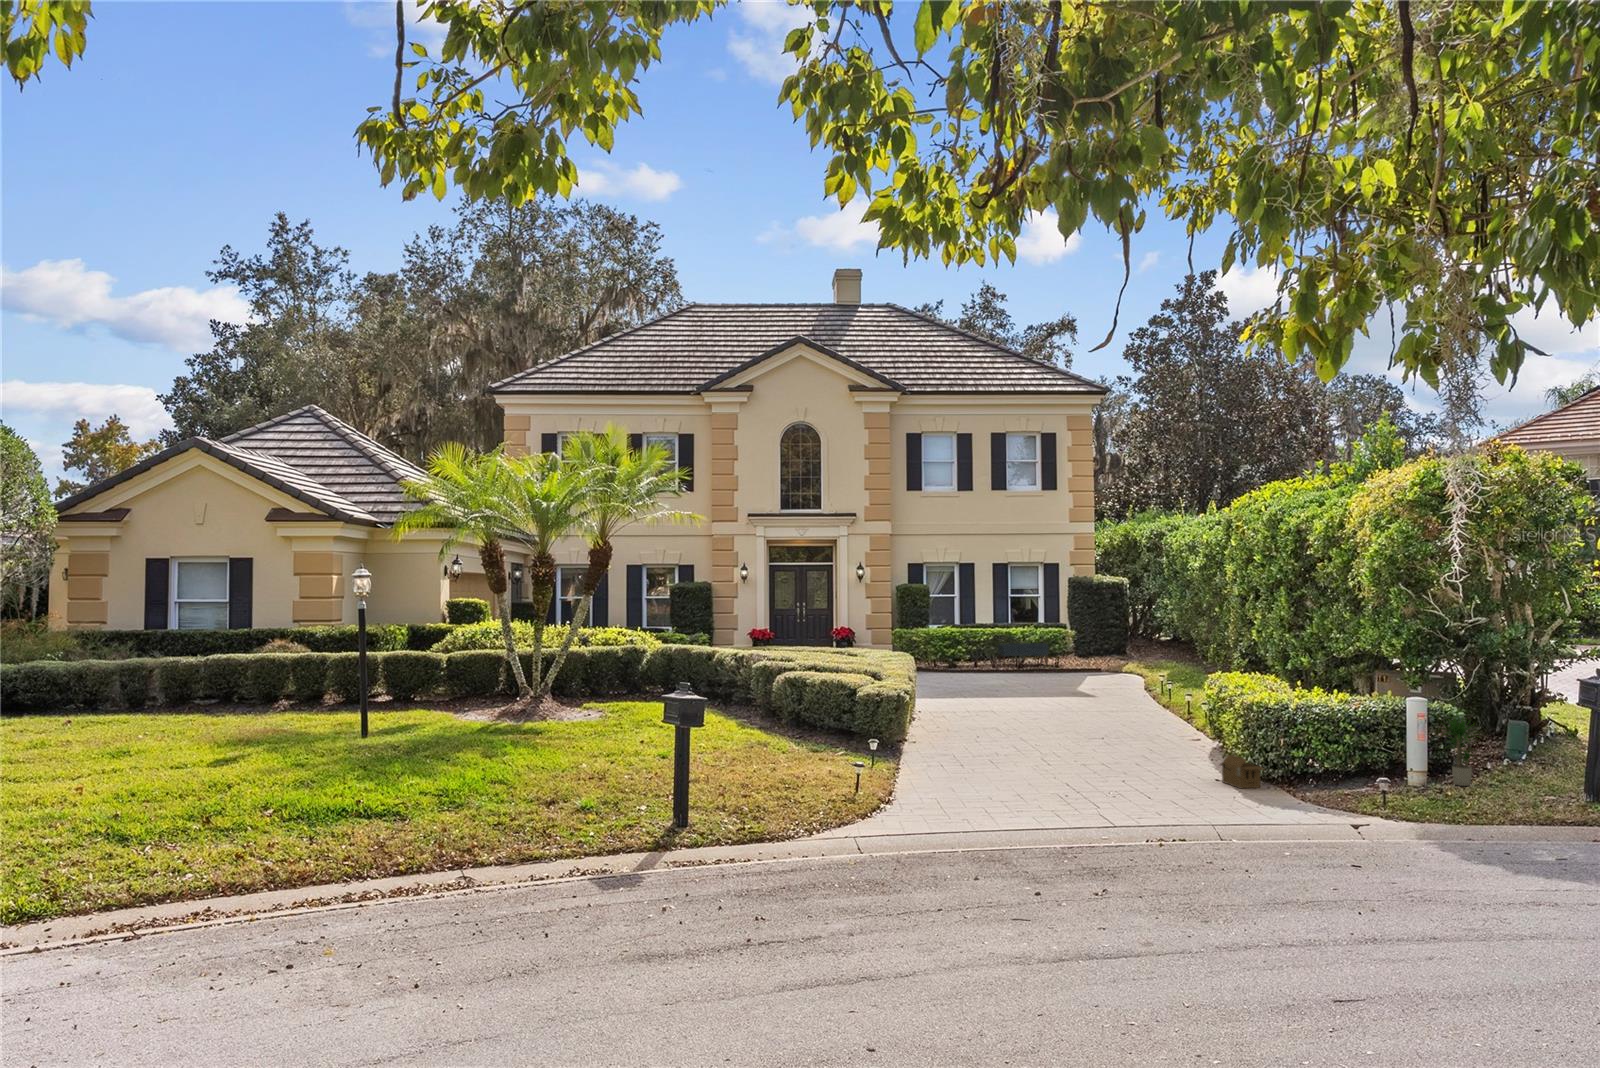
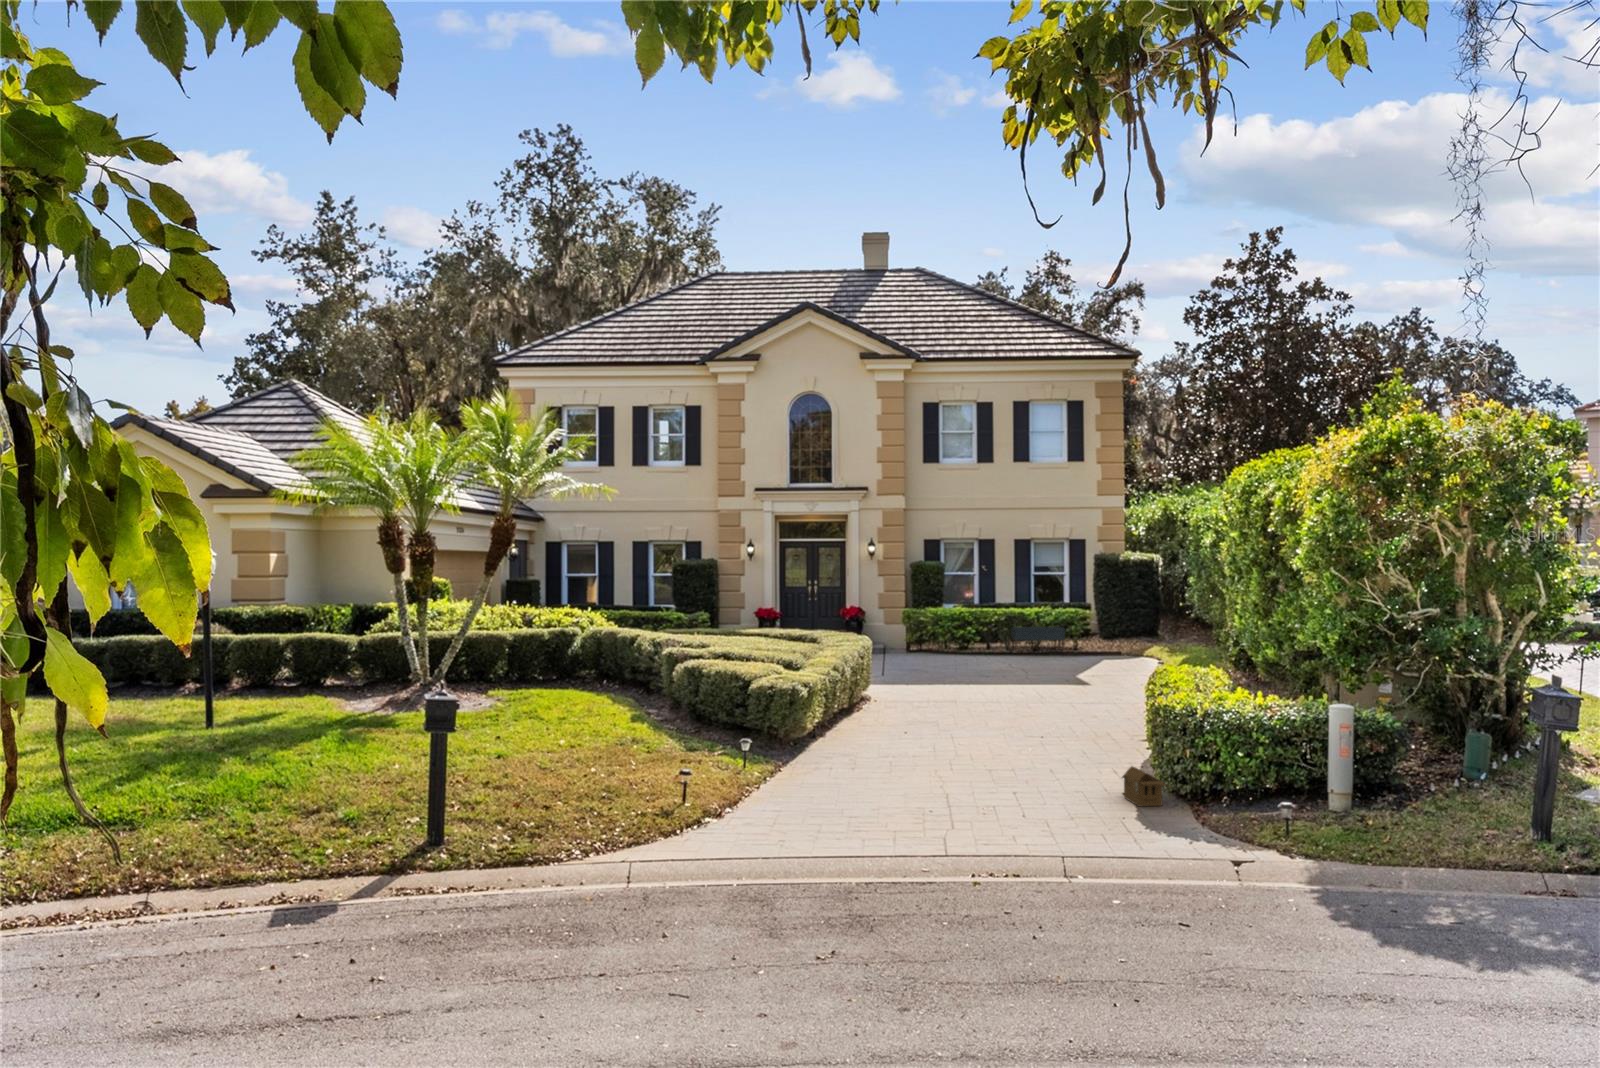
potted plant: present [1441,716,1478,786] -> none [1356,724,1414,812]

